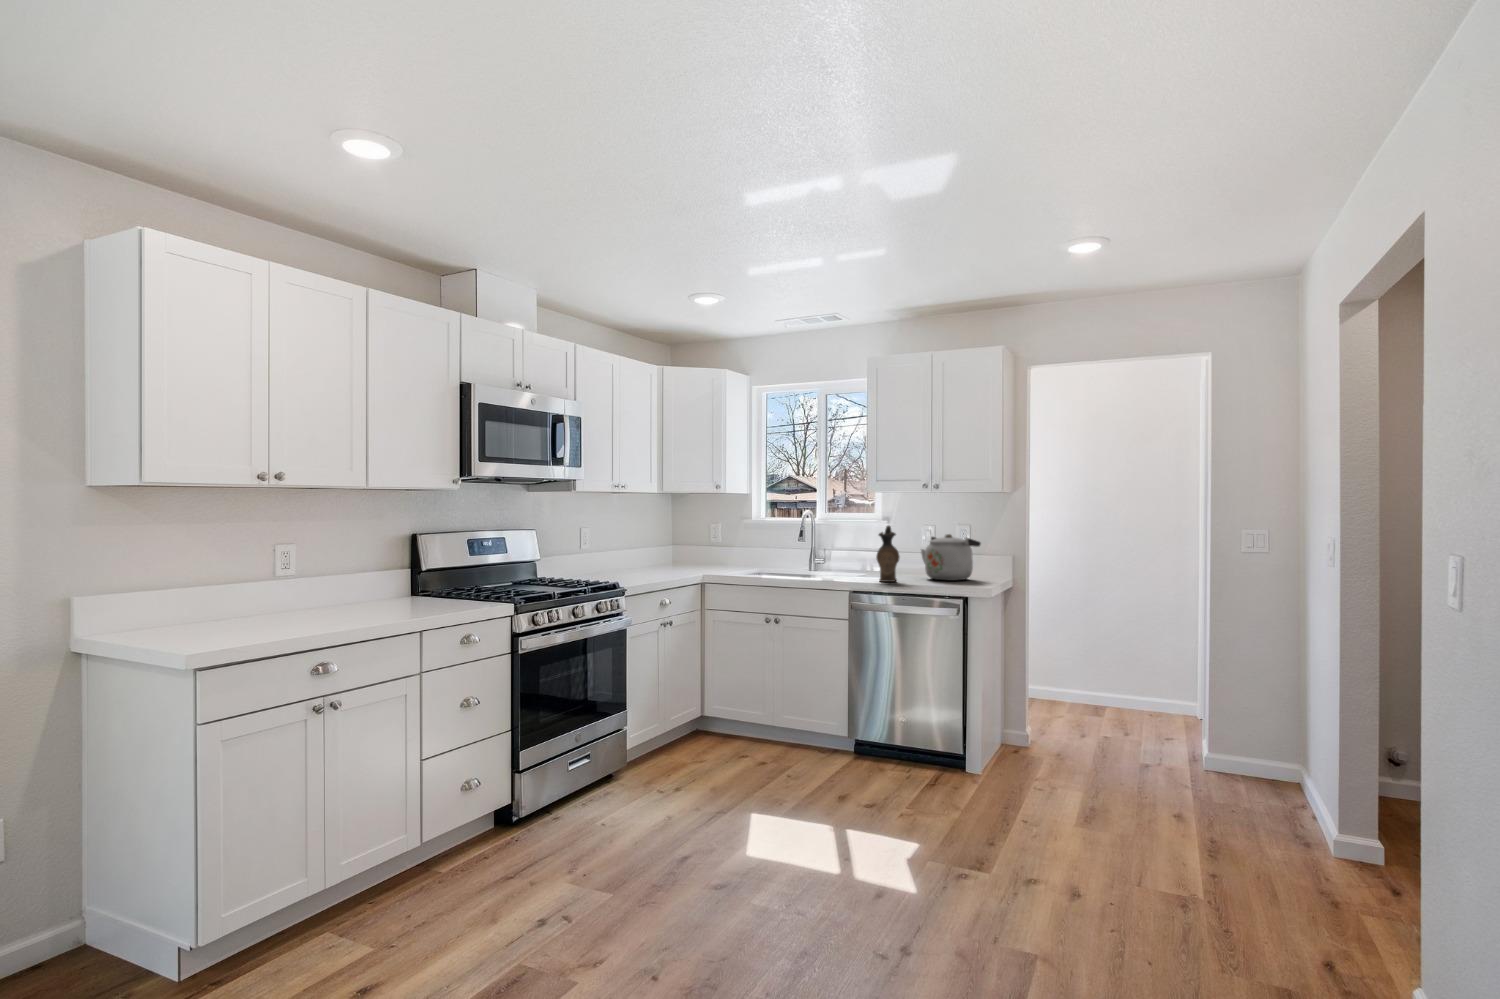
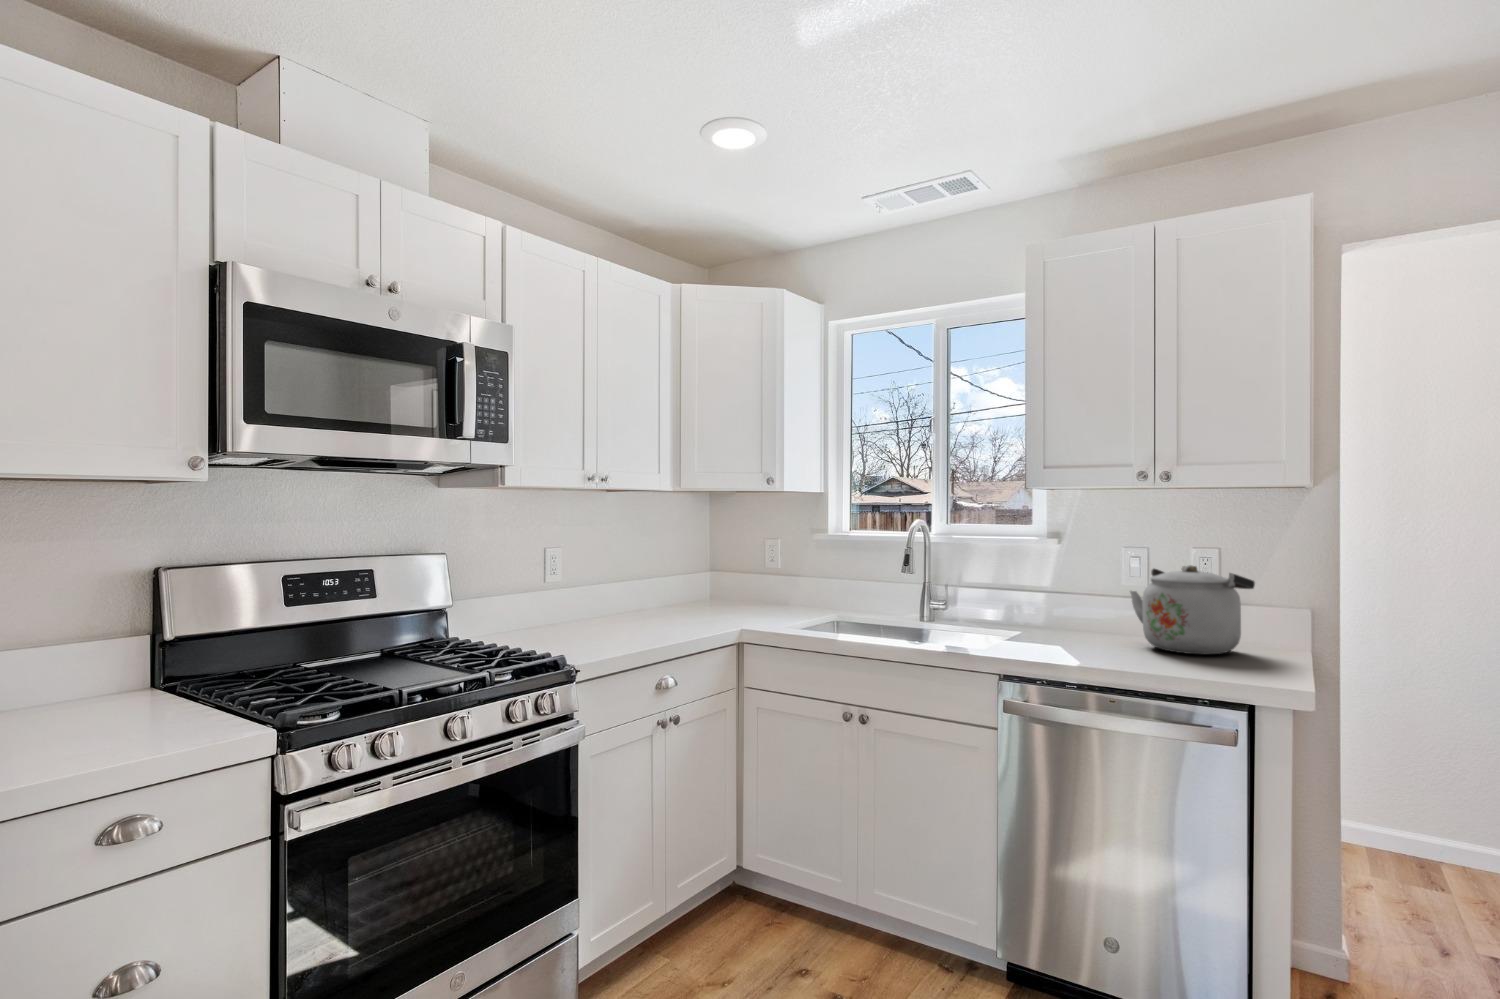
ceramic pitcher: present [876,526,899,582] -> none [1054,548,1101,656]

